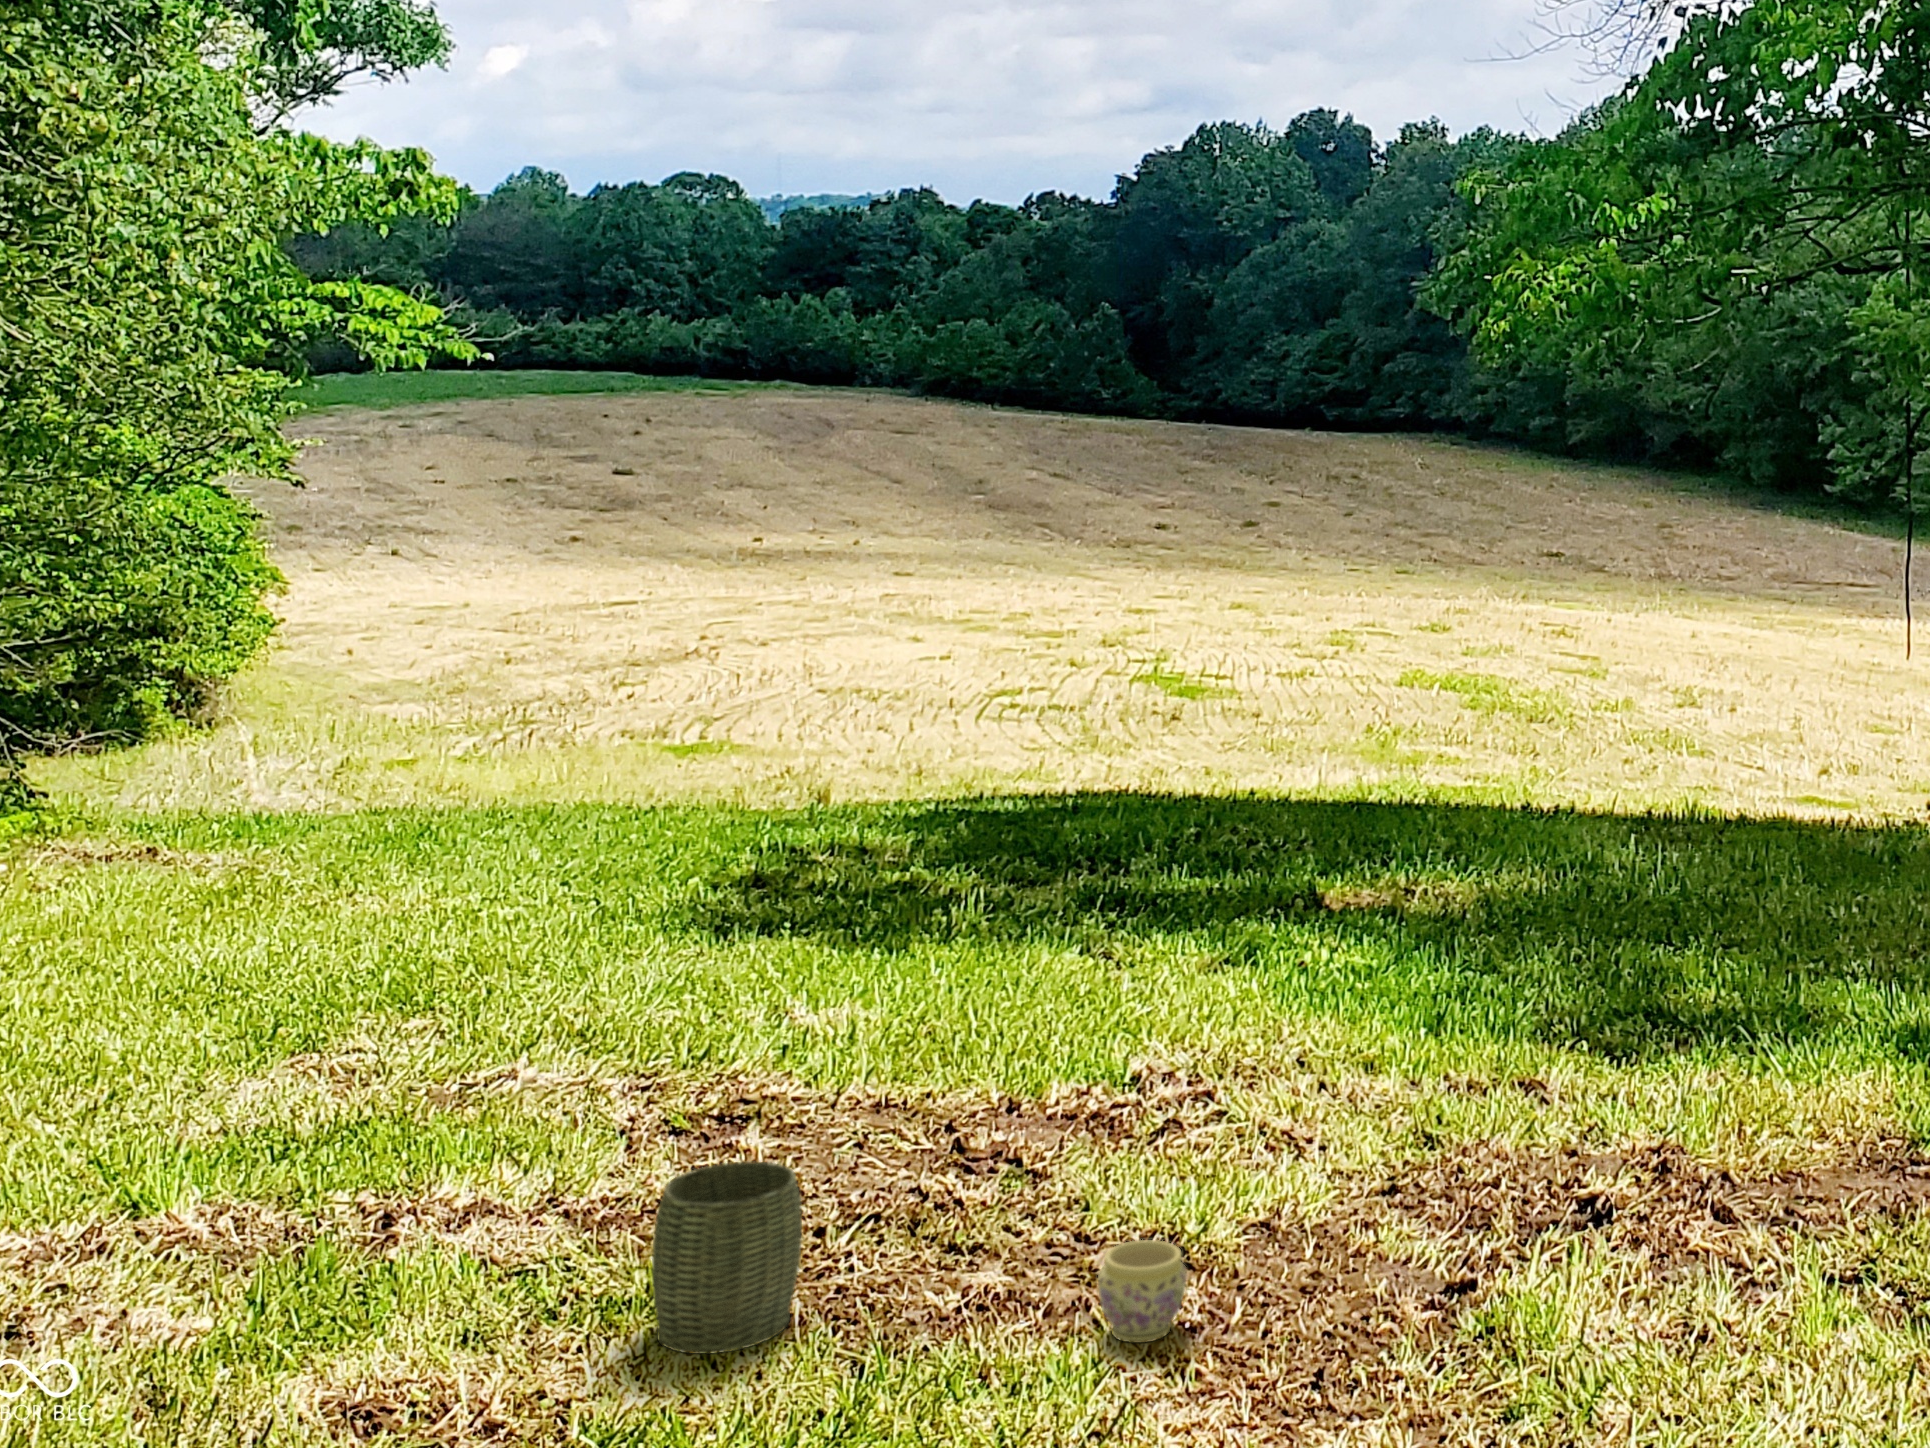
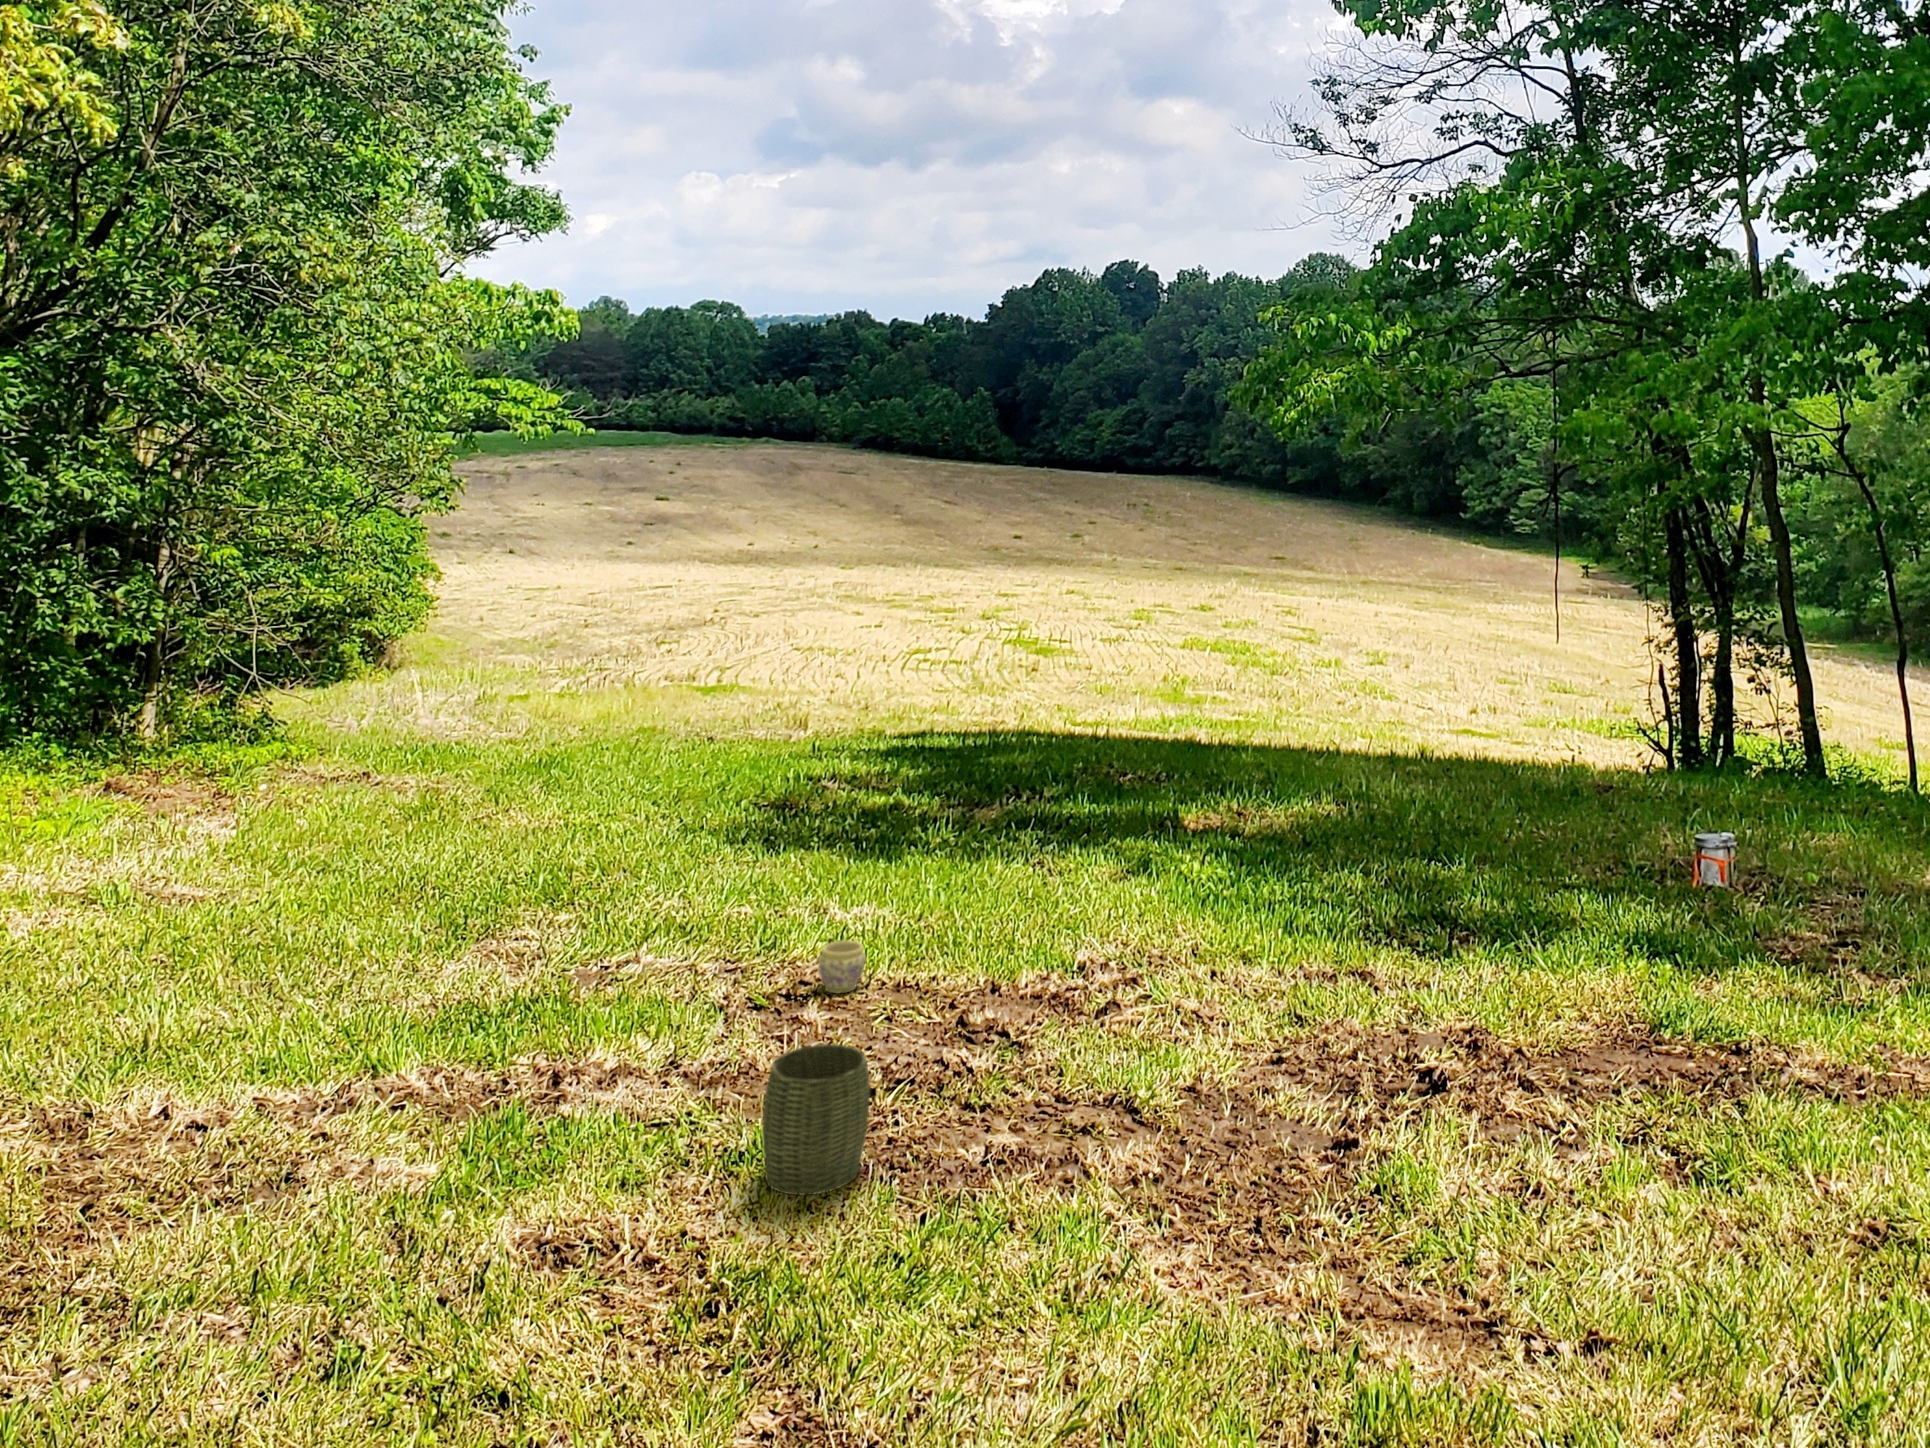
planter: present [1098,1240,1187,1343] -> present [818,941,866,993]

